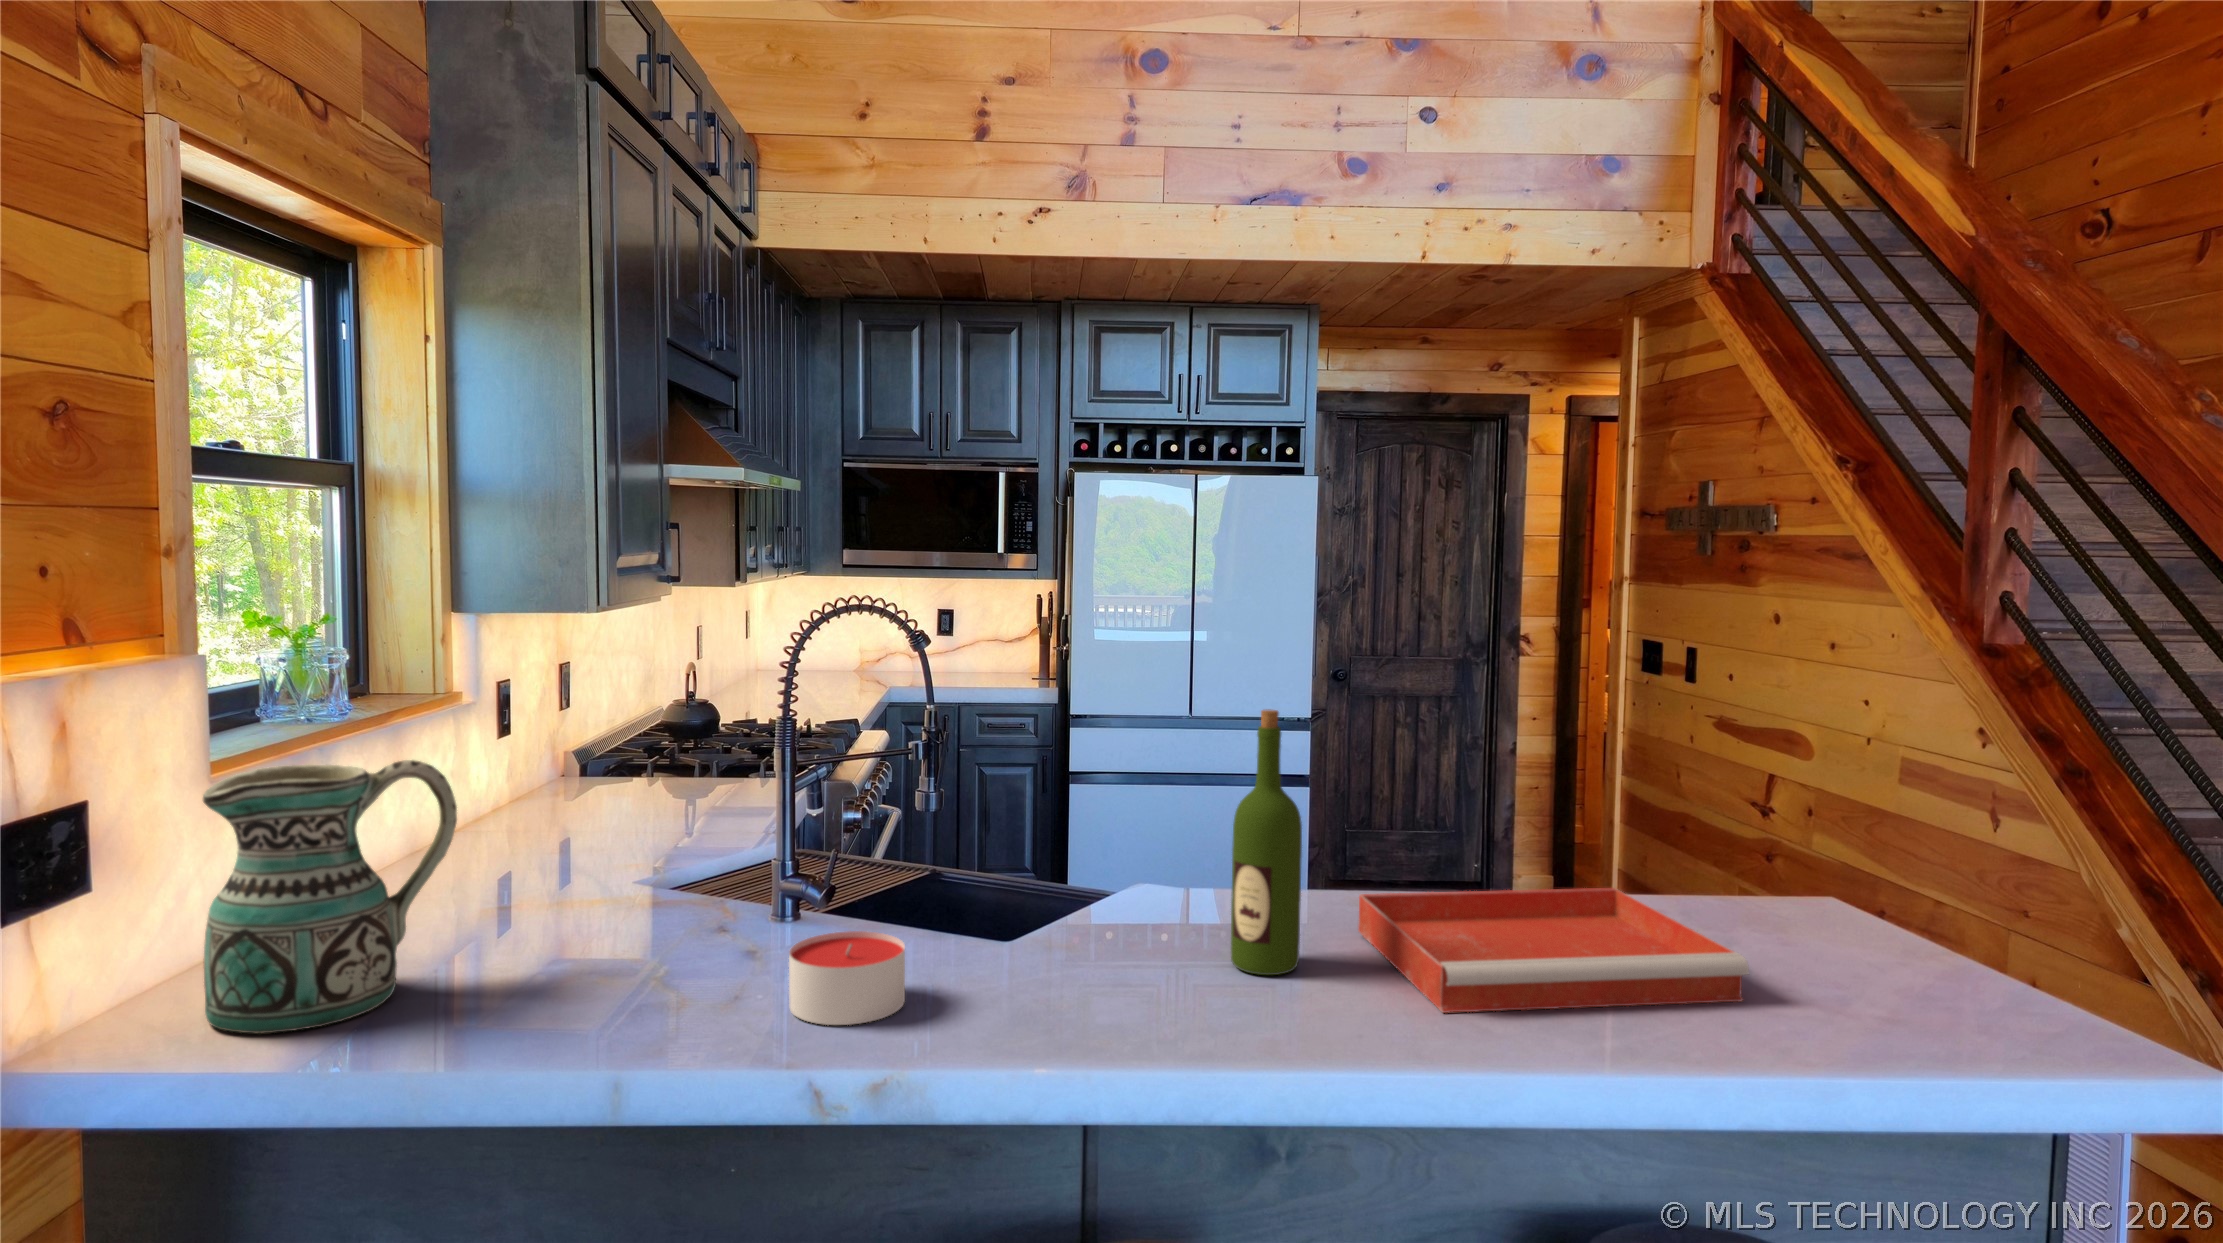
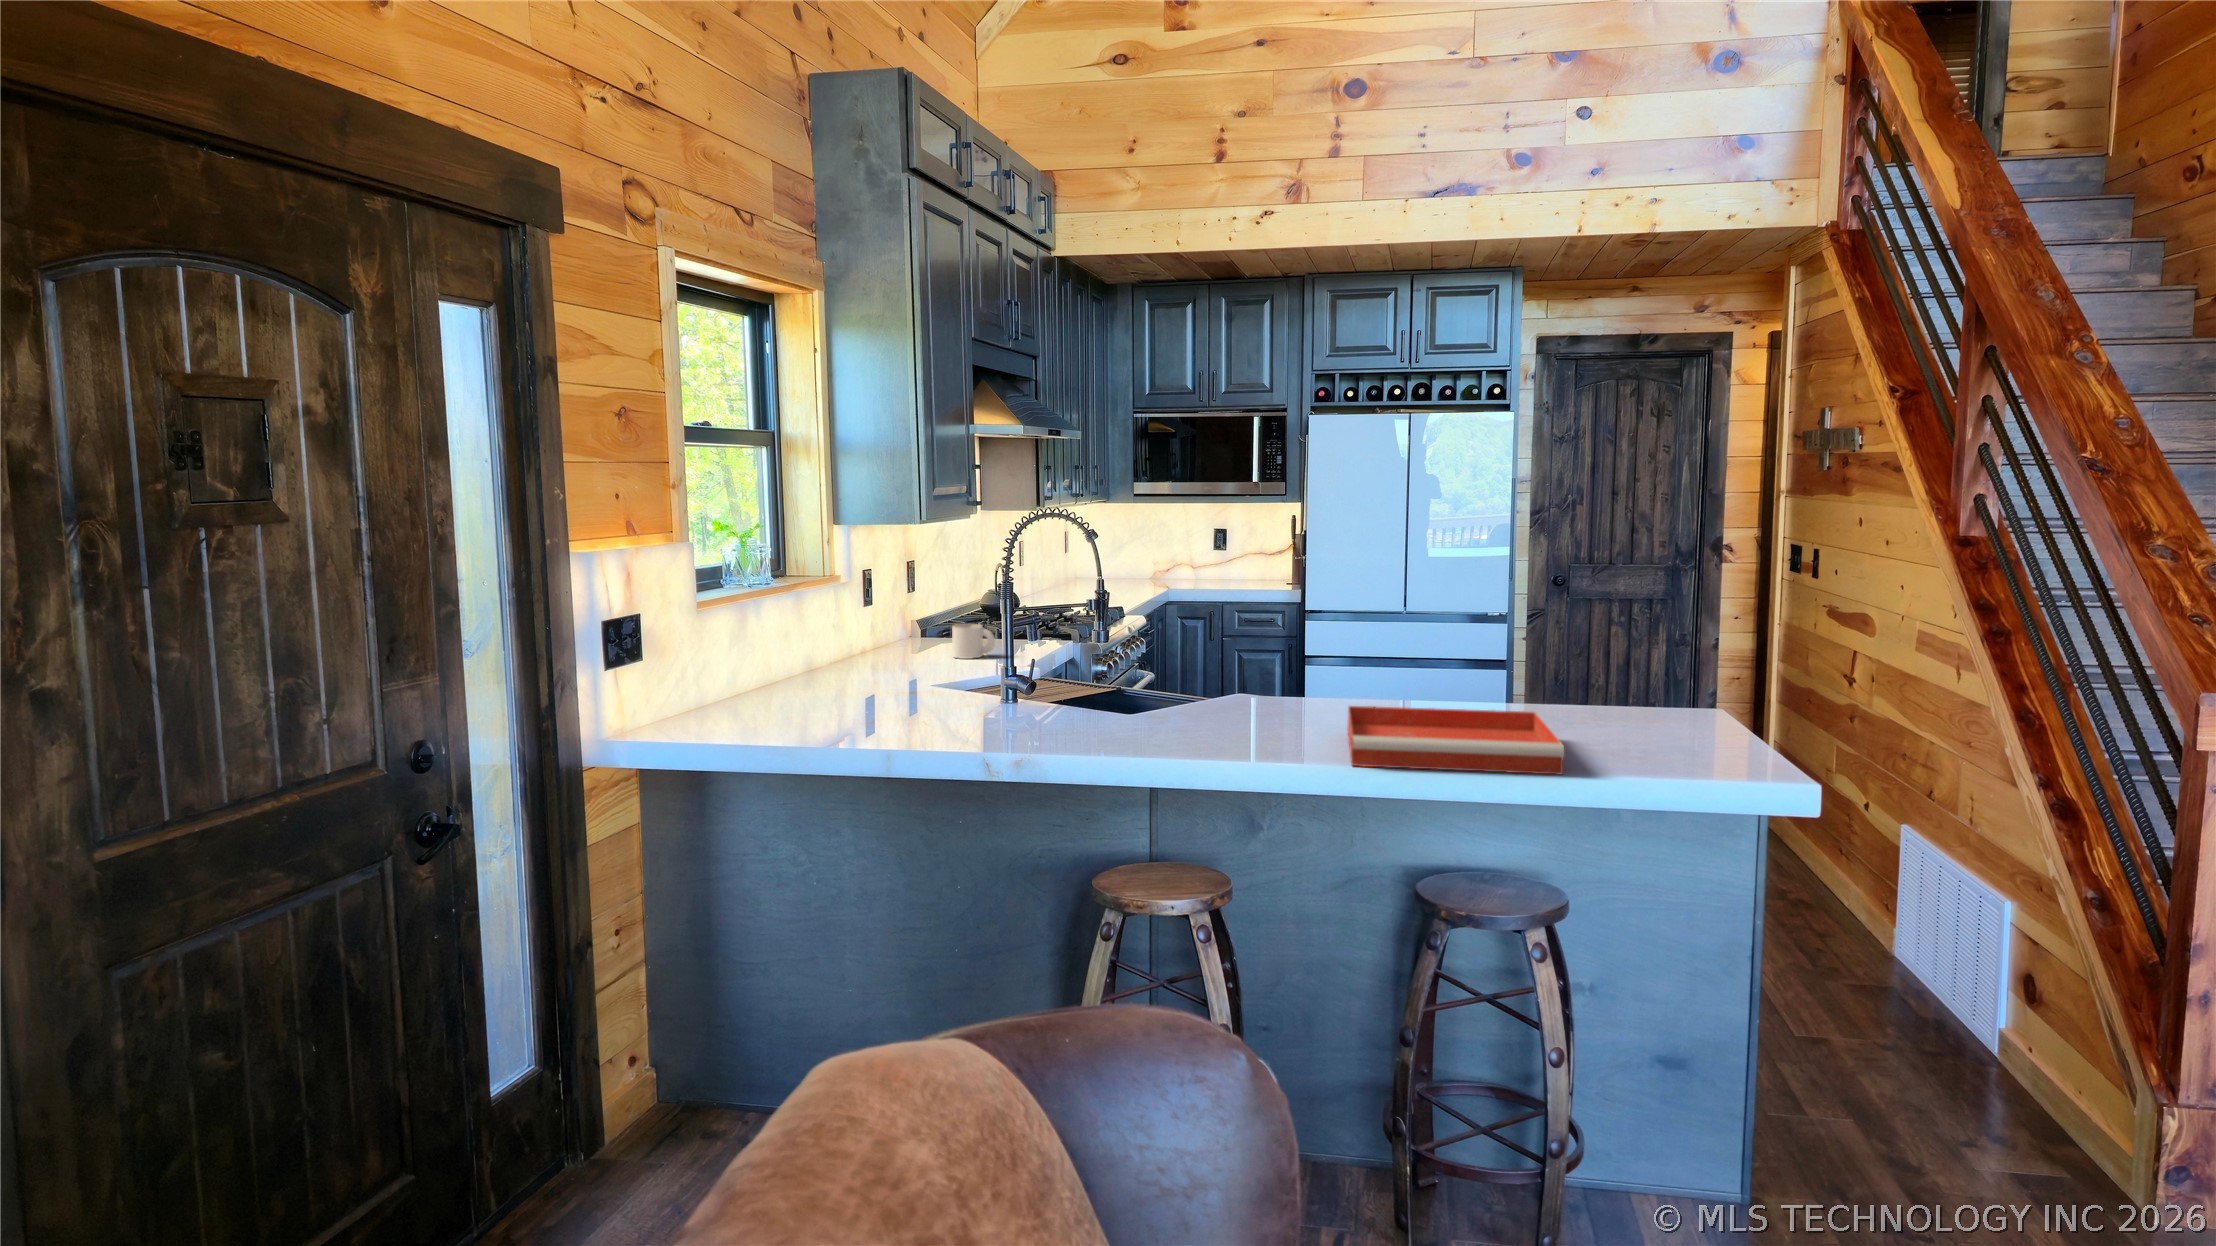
wine bottle: present [1231,709,1302,975] -> none [1246,580,1290,745]
ceramic pitcher: present [203,760,457,1034] -> none [695,598,816,733]
mug: none [648,763,717,819] -> present [952,624,995,659]
candle: present [789,931,905,1025] -> none [977,703,1042,748]

